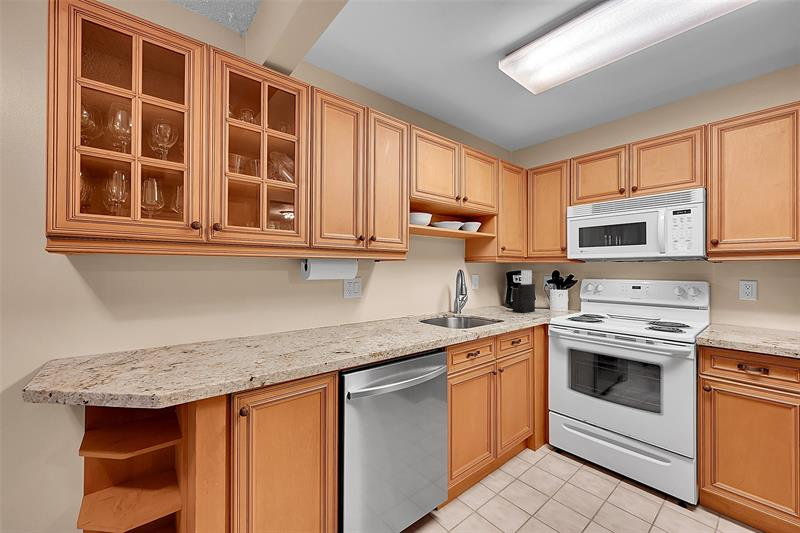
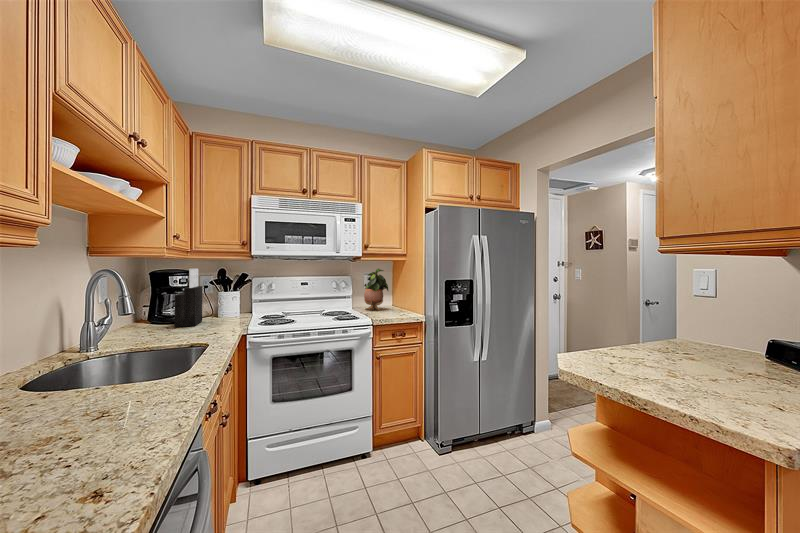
potted plant: none [723,272,772,331] -> present [364,268,388,311]

